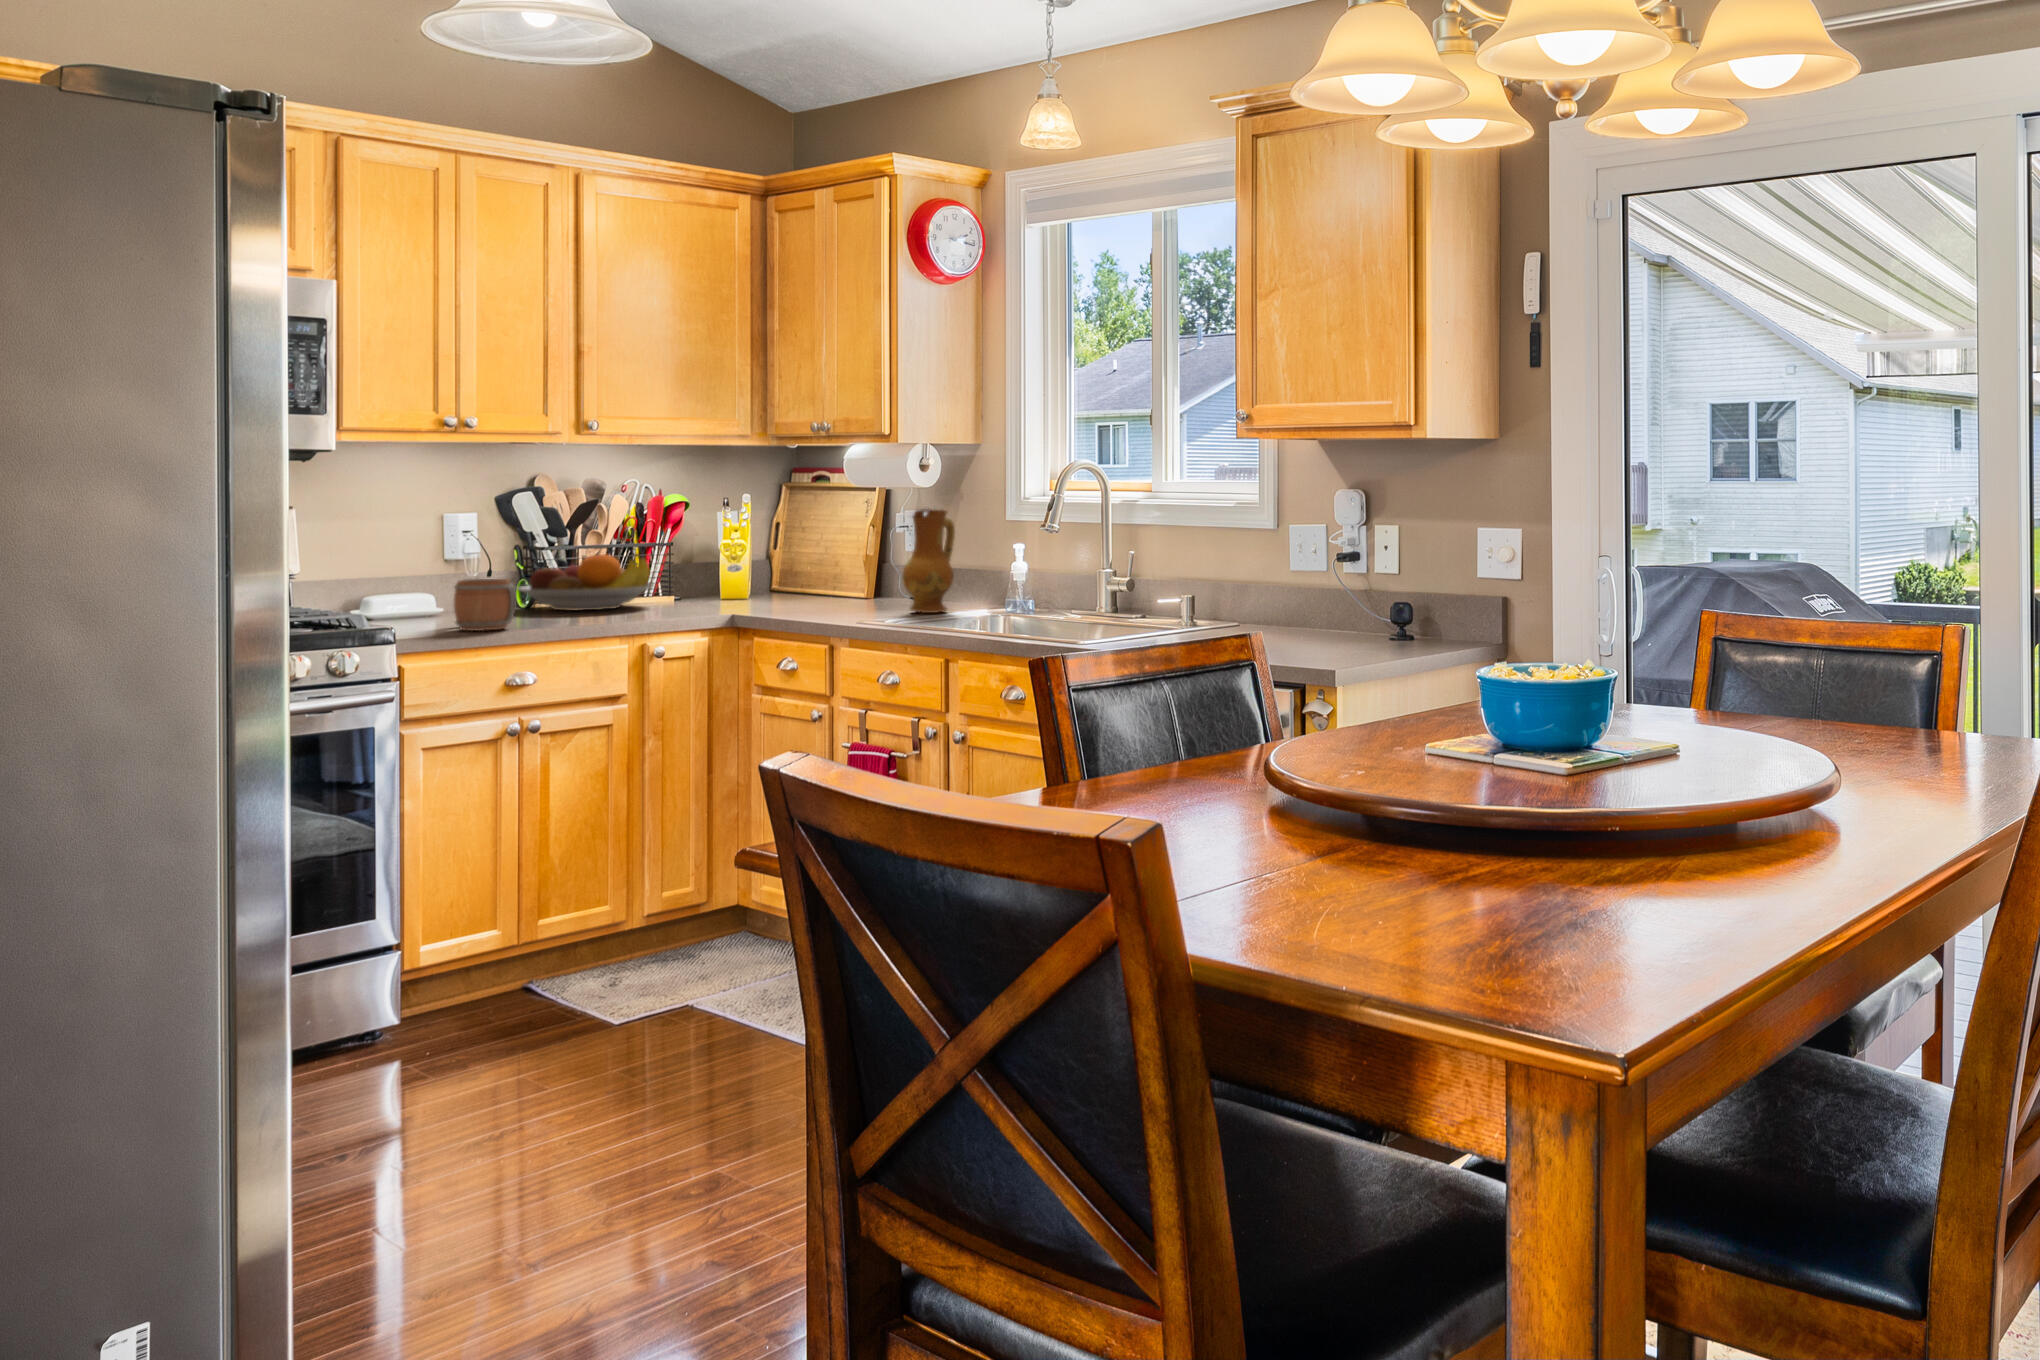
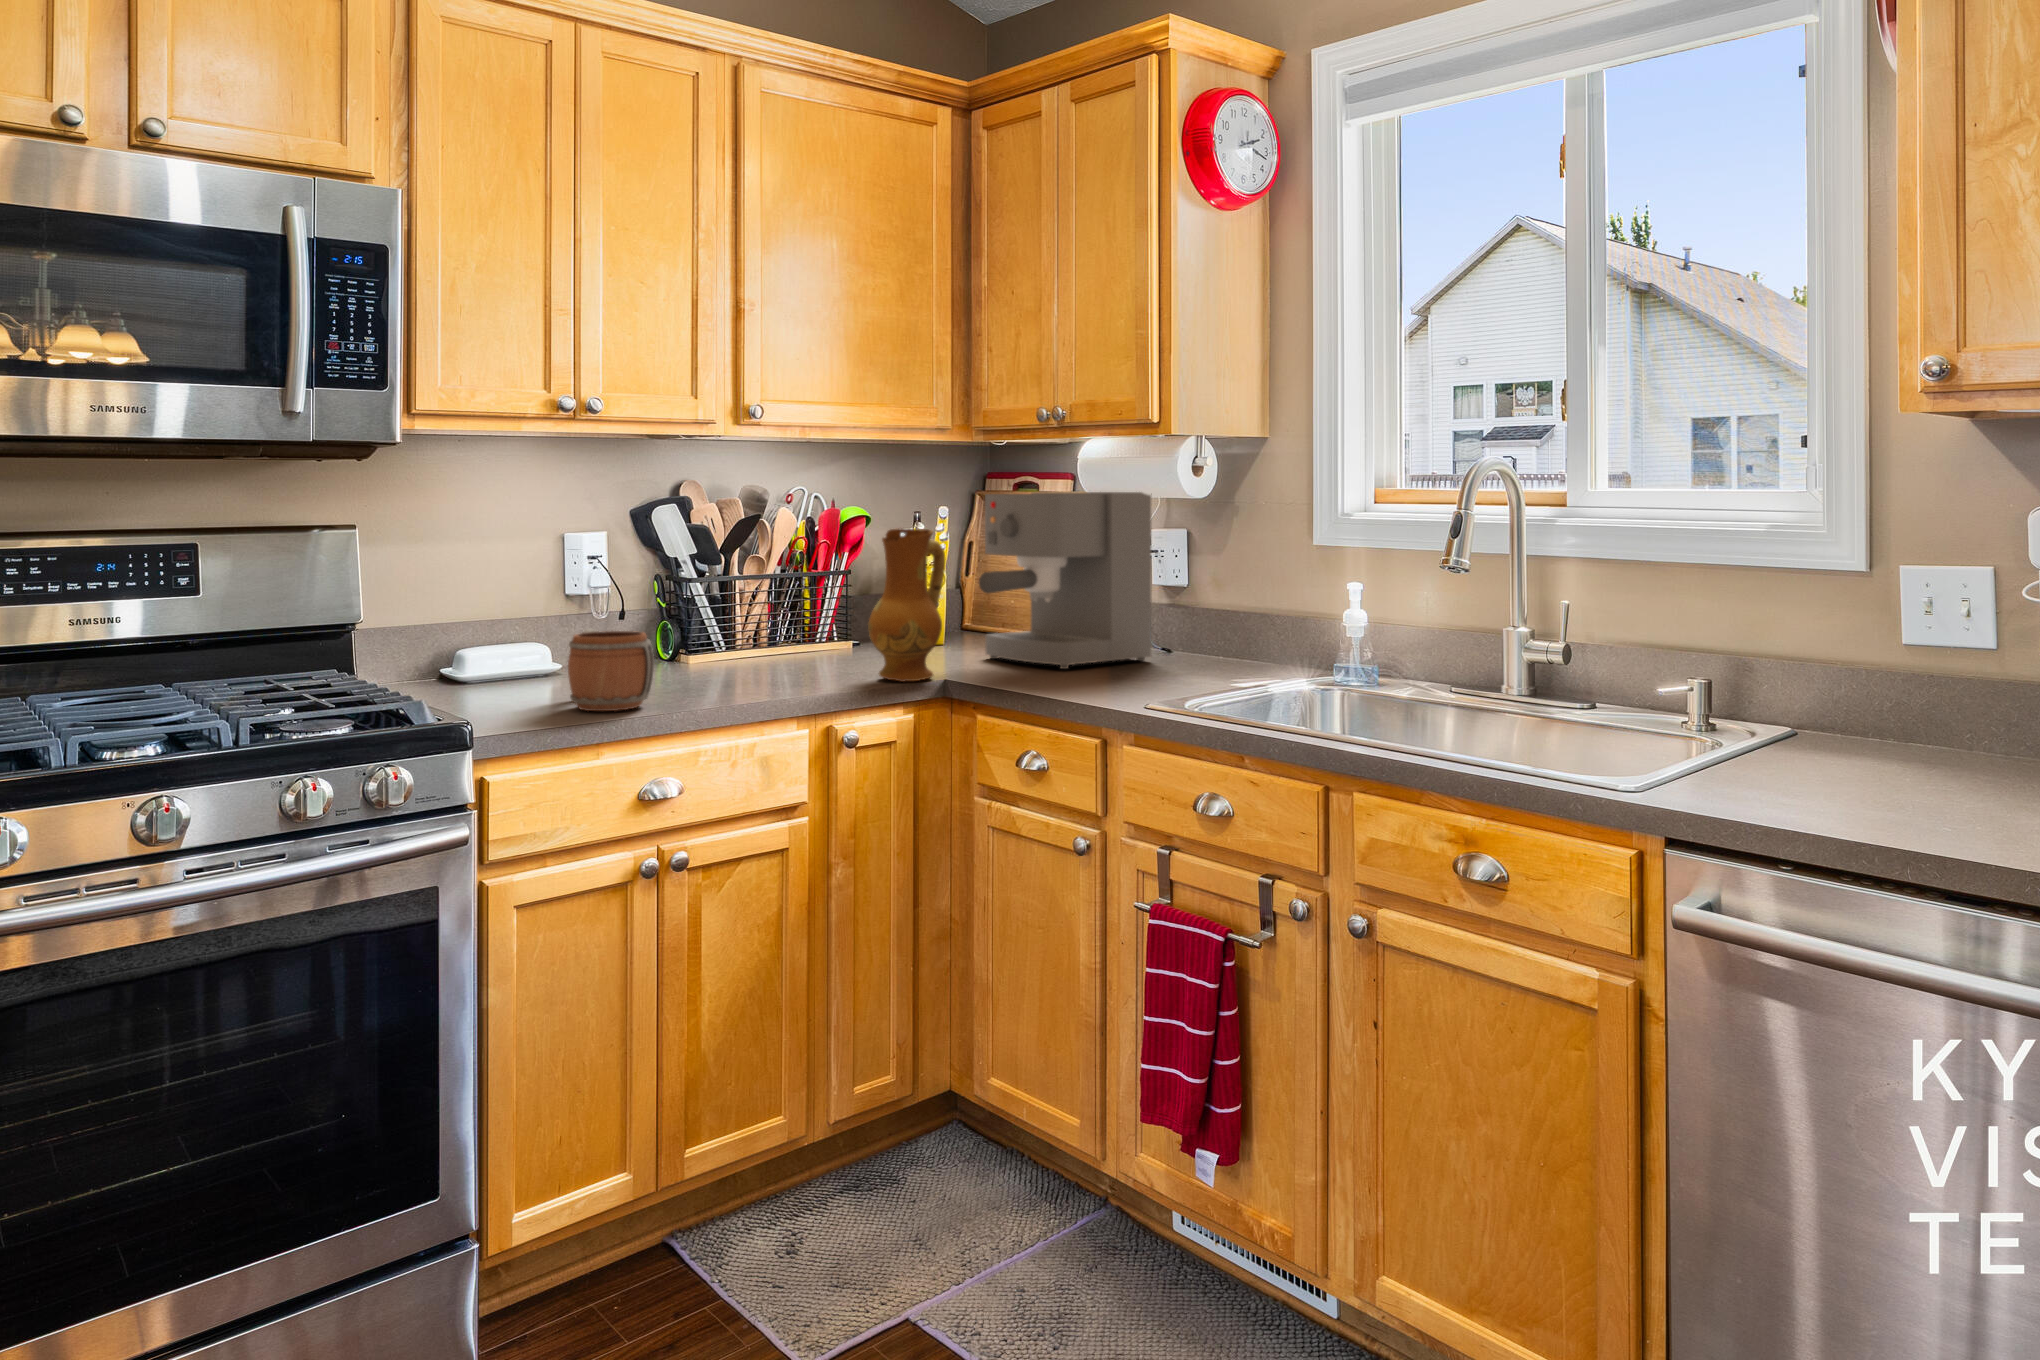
coffee maker: none [760,483,894,607] -> present [979,492,1152,669]
ceramic jug: present [902,509,955,613] -> present [868,528,946,682]
fruit bowl: present [517,554,654,610] -> none [655,589,834,668]

